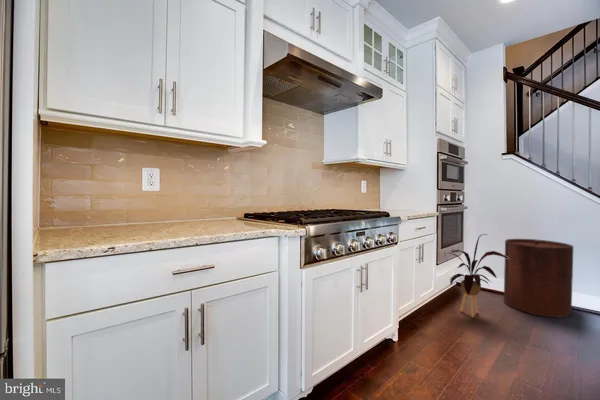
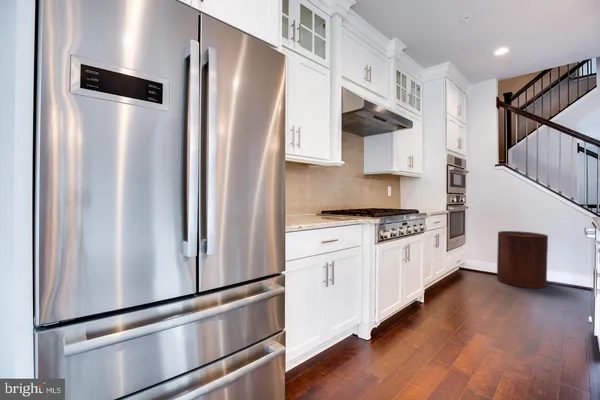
house plant: present [450,234,509,317] -> none [452,227,502,289]

